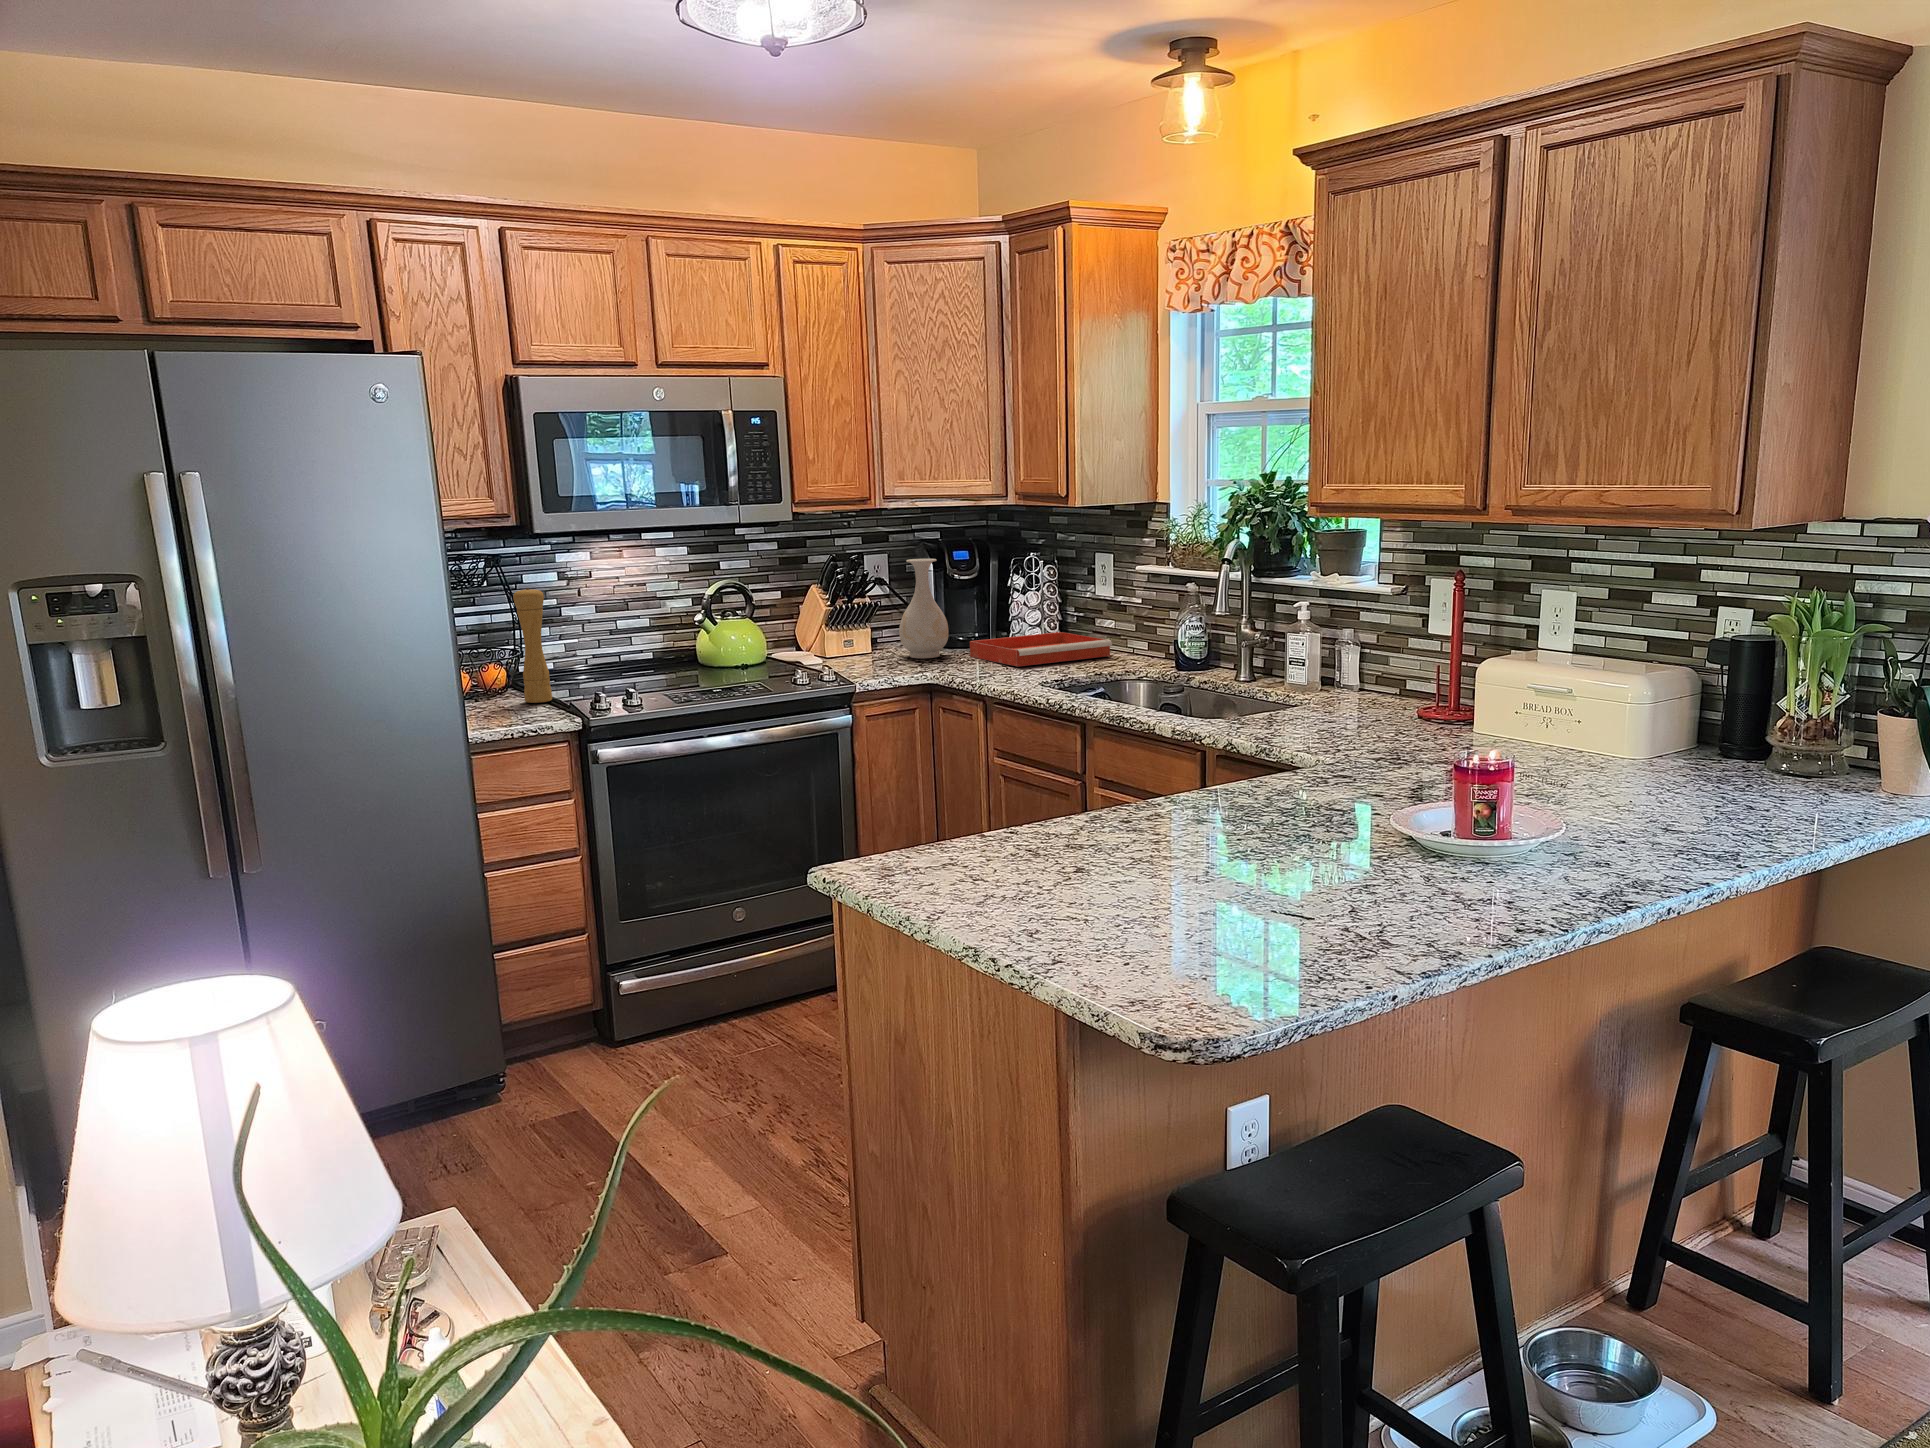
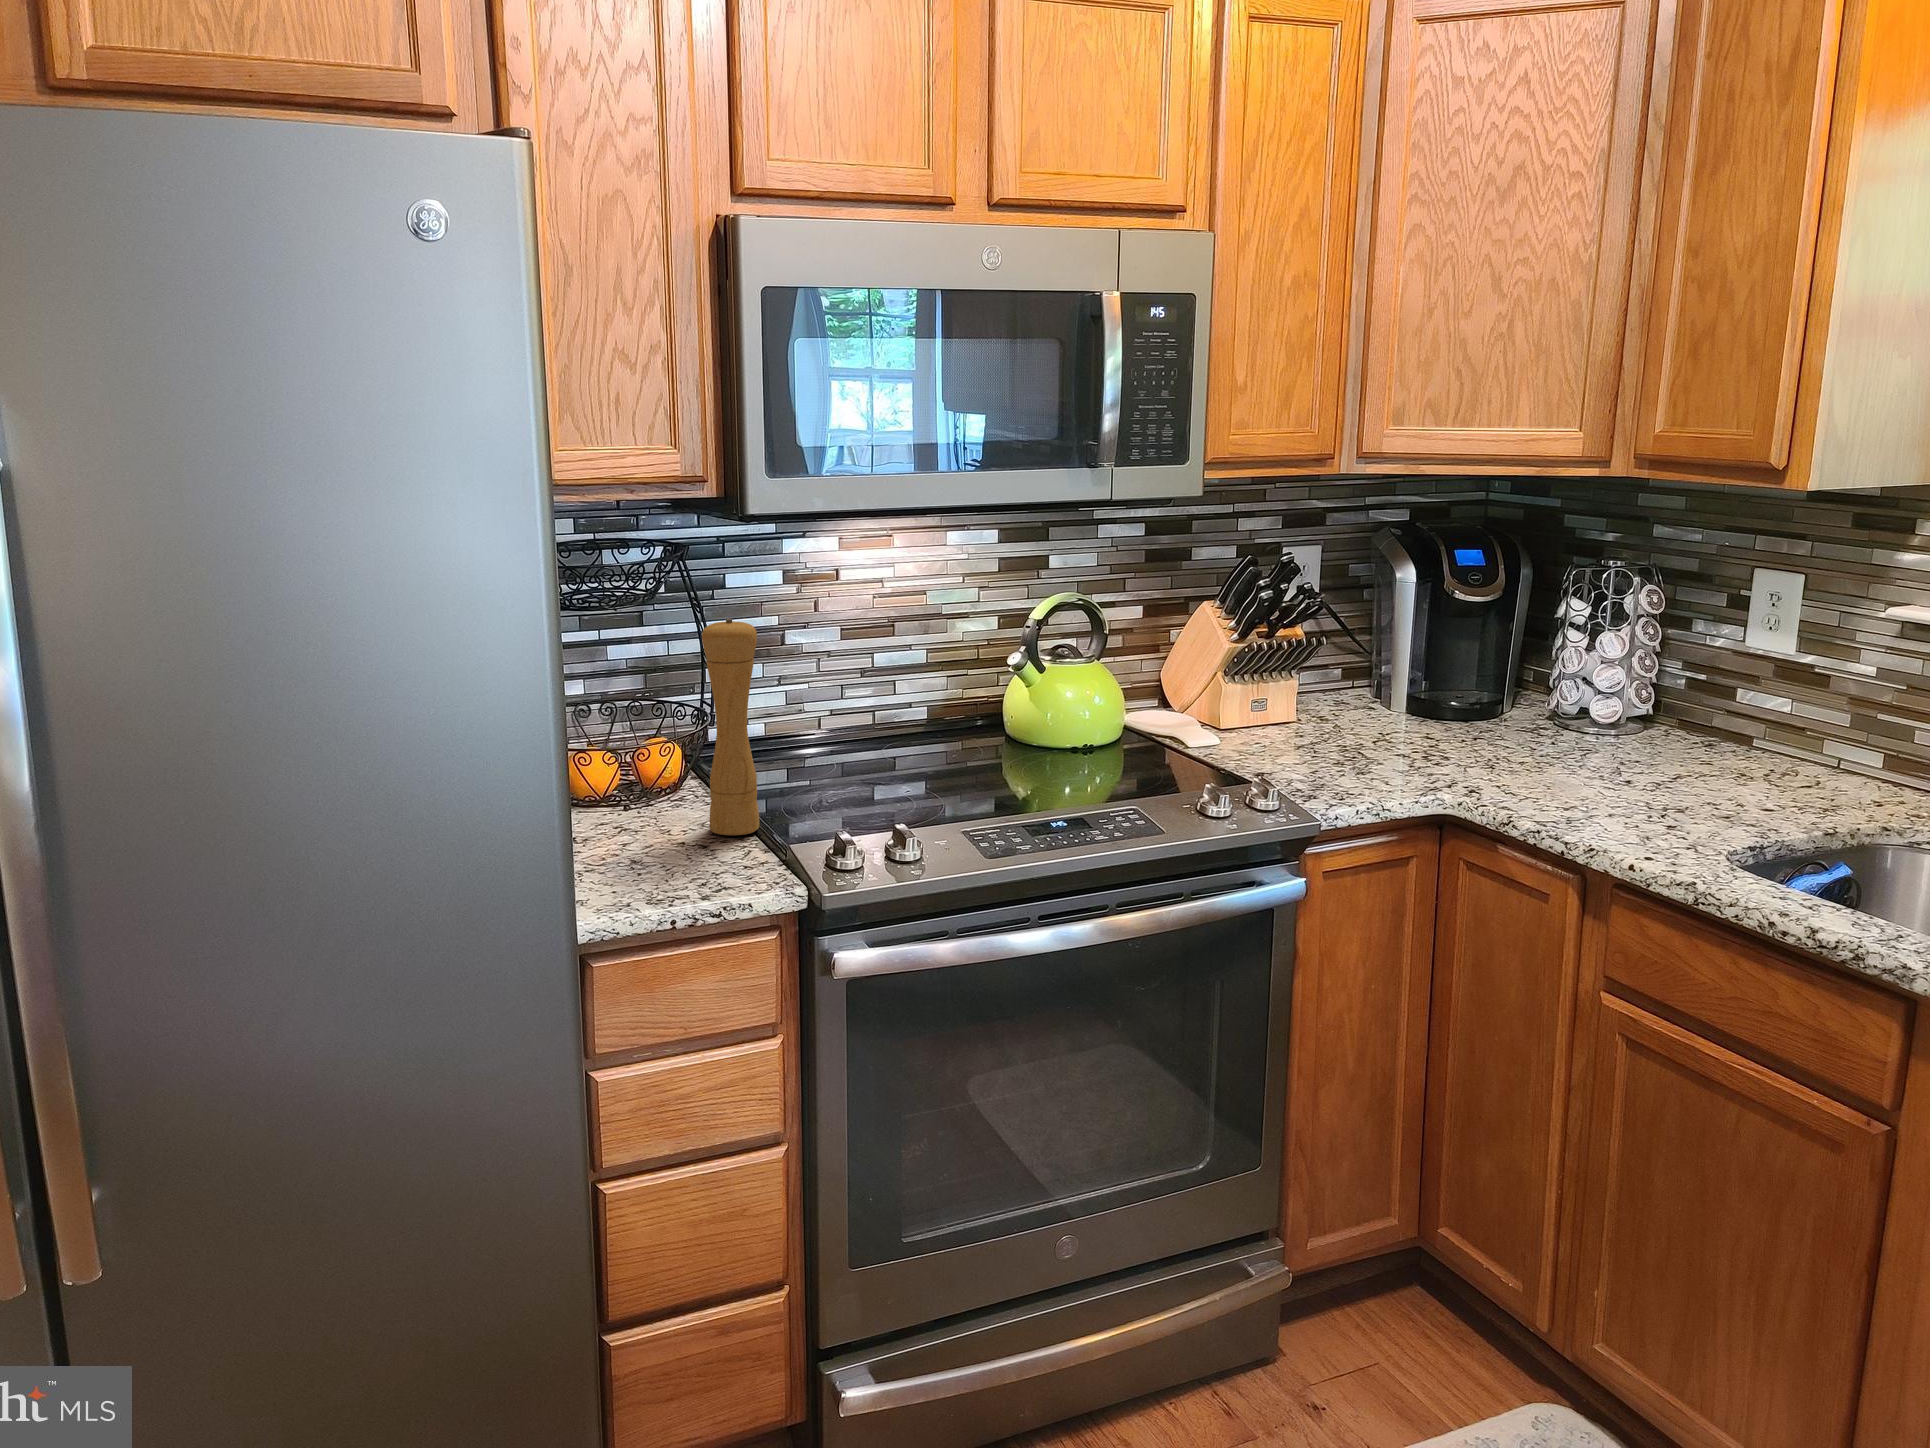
vase: present [899,559,948,658] -> none [1370,569,1465,754]
tray: present [970,632,1112,666] -> none [1501,710,1805,797]

